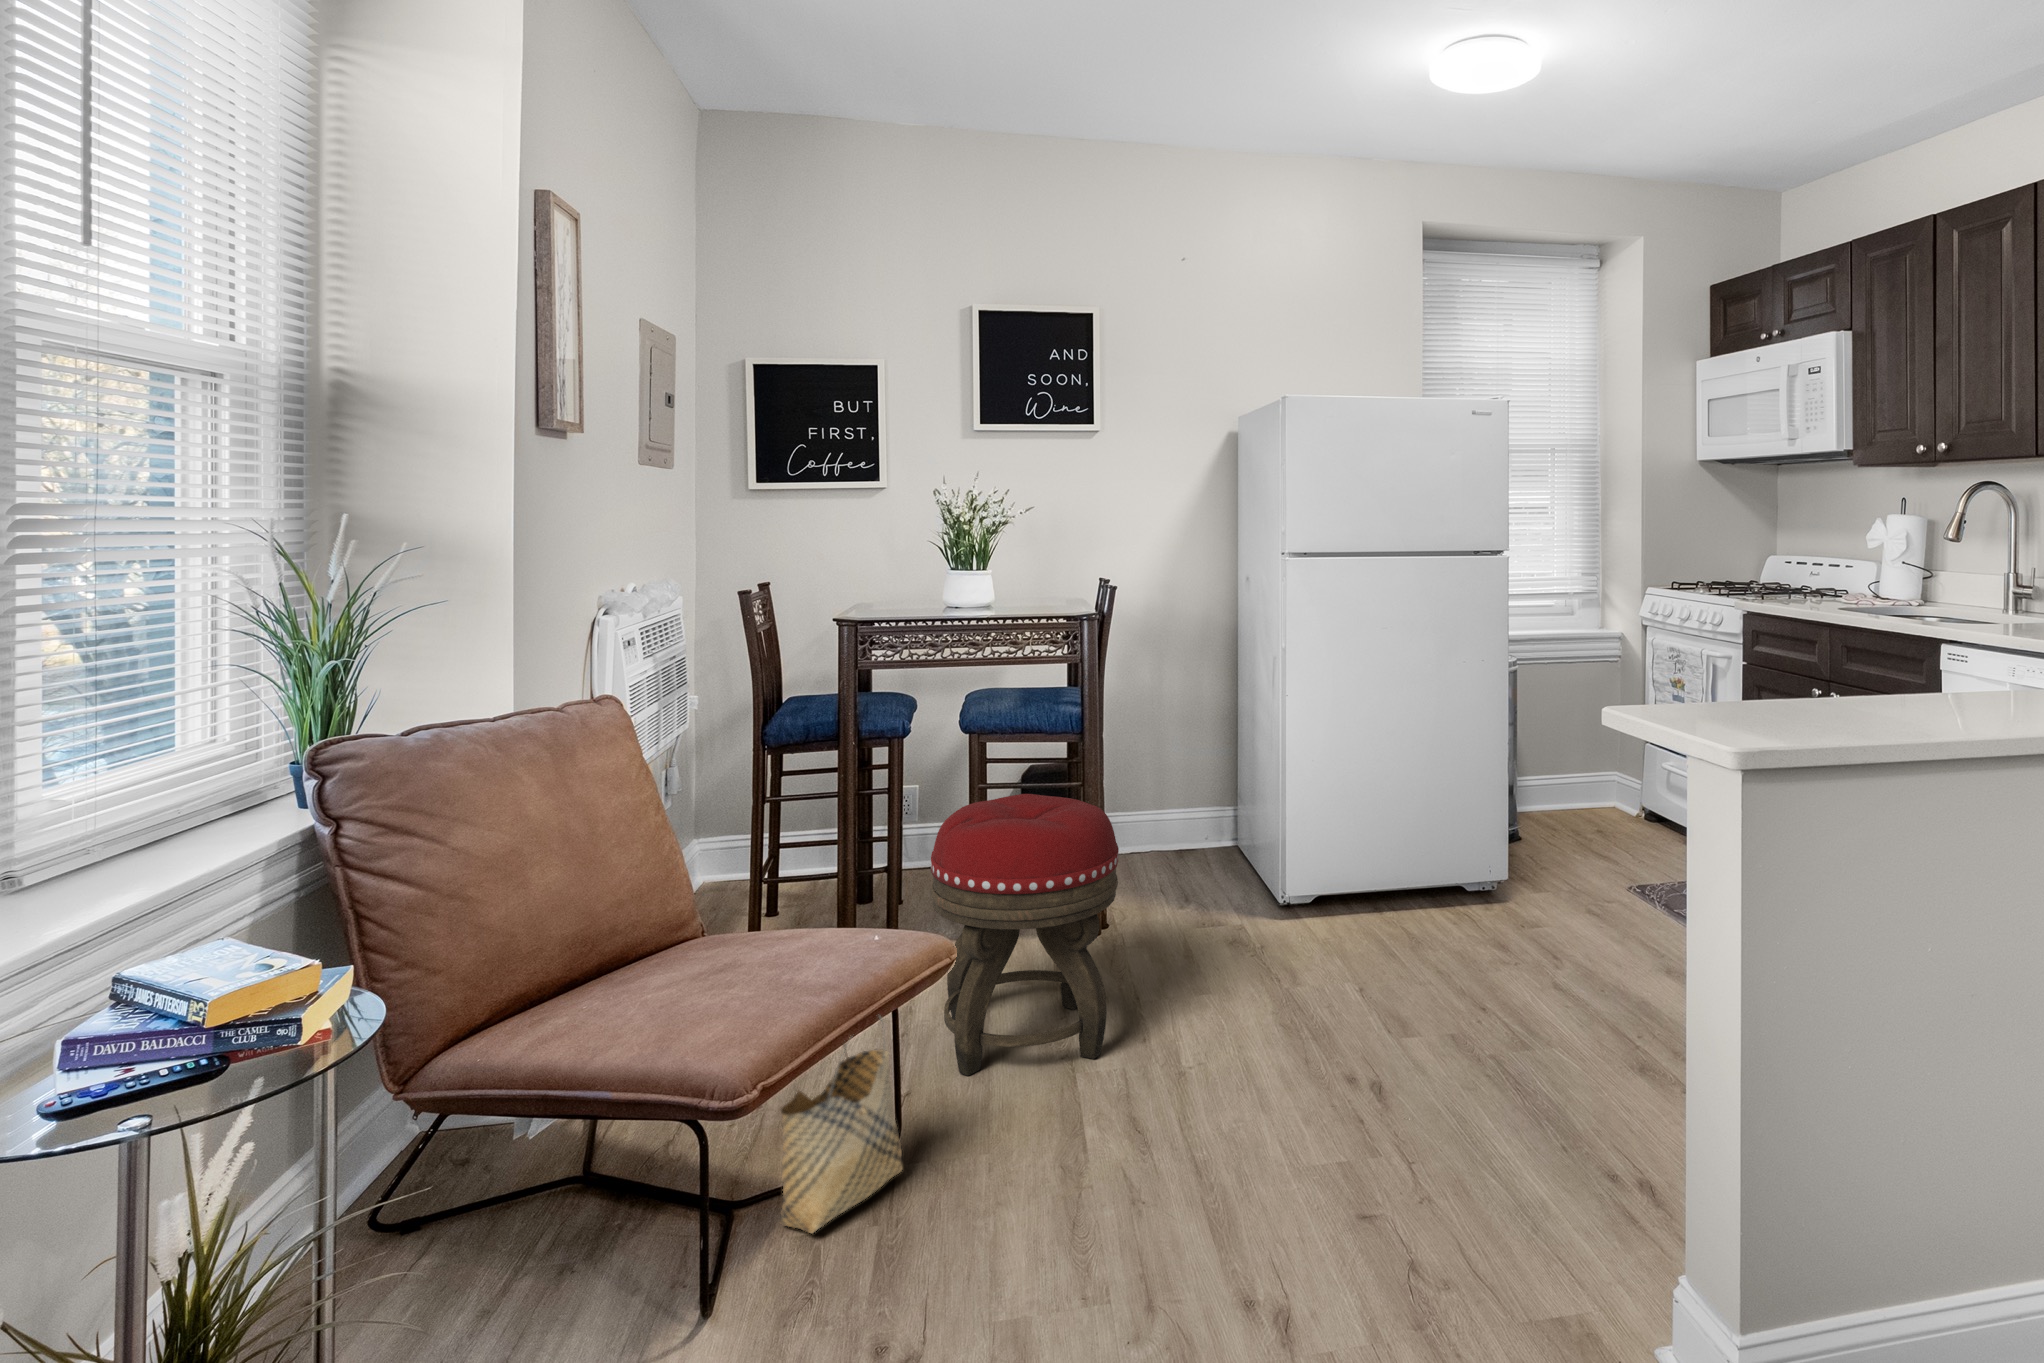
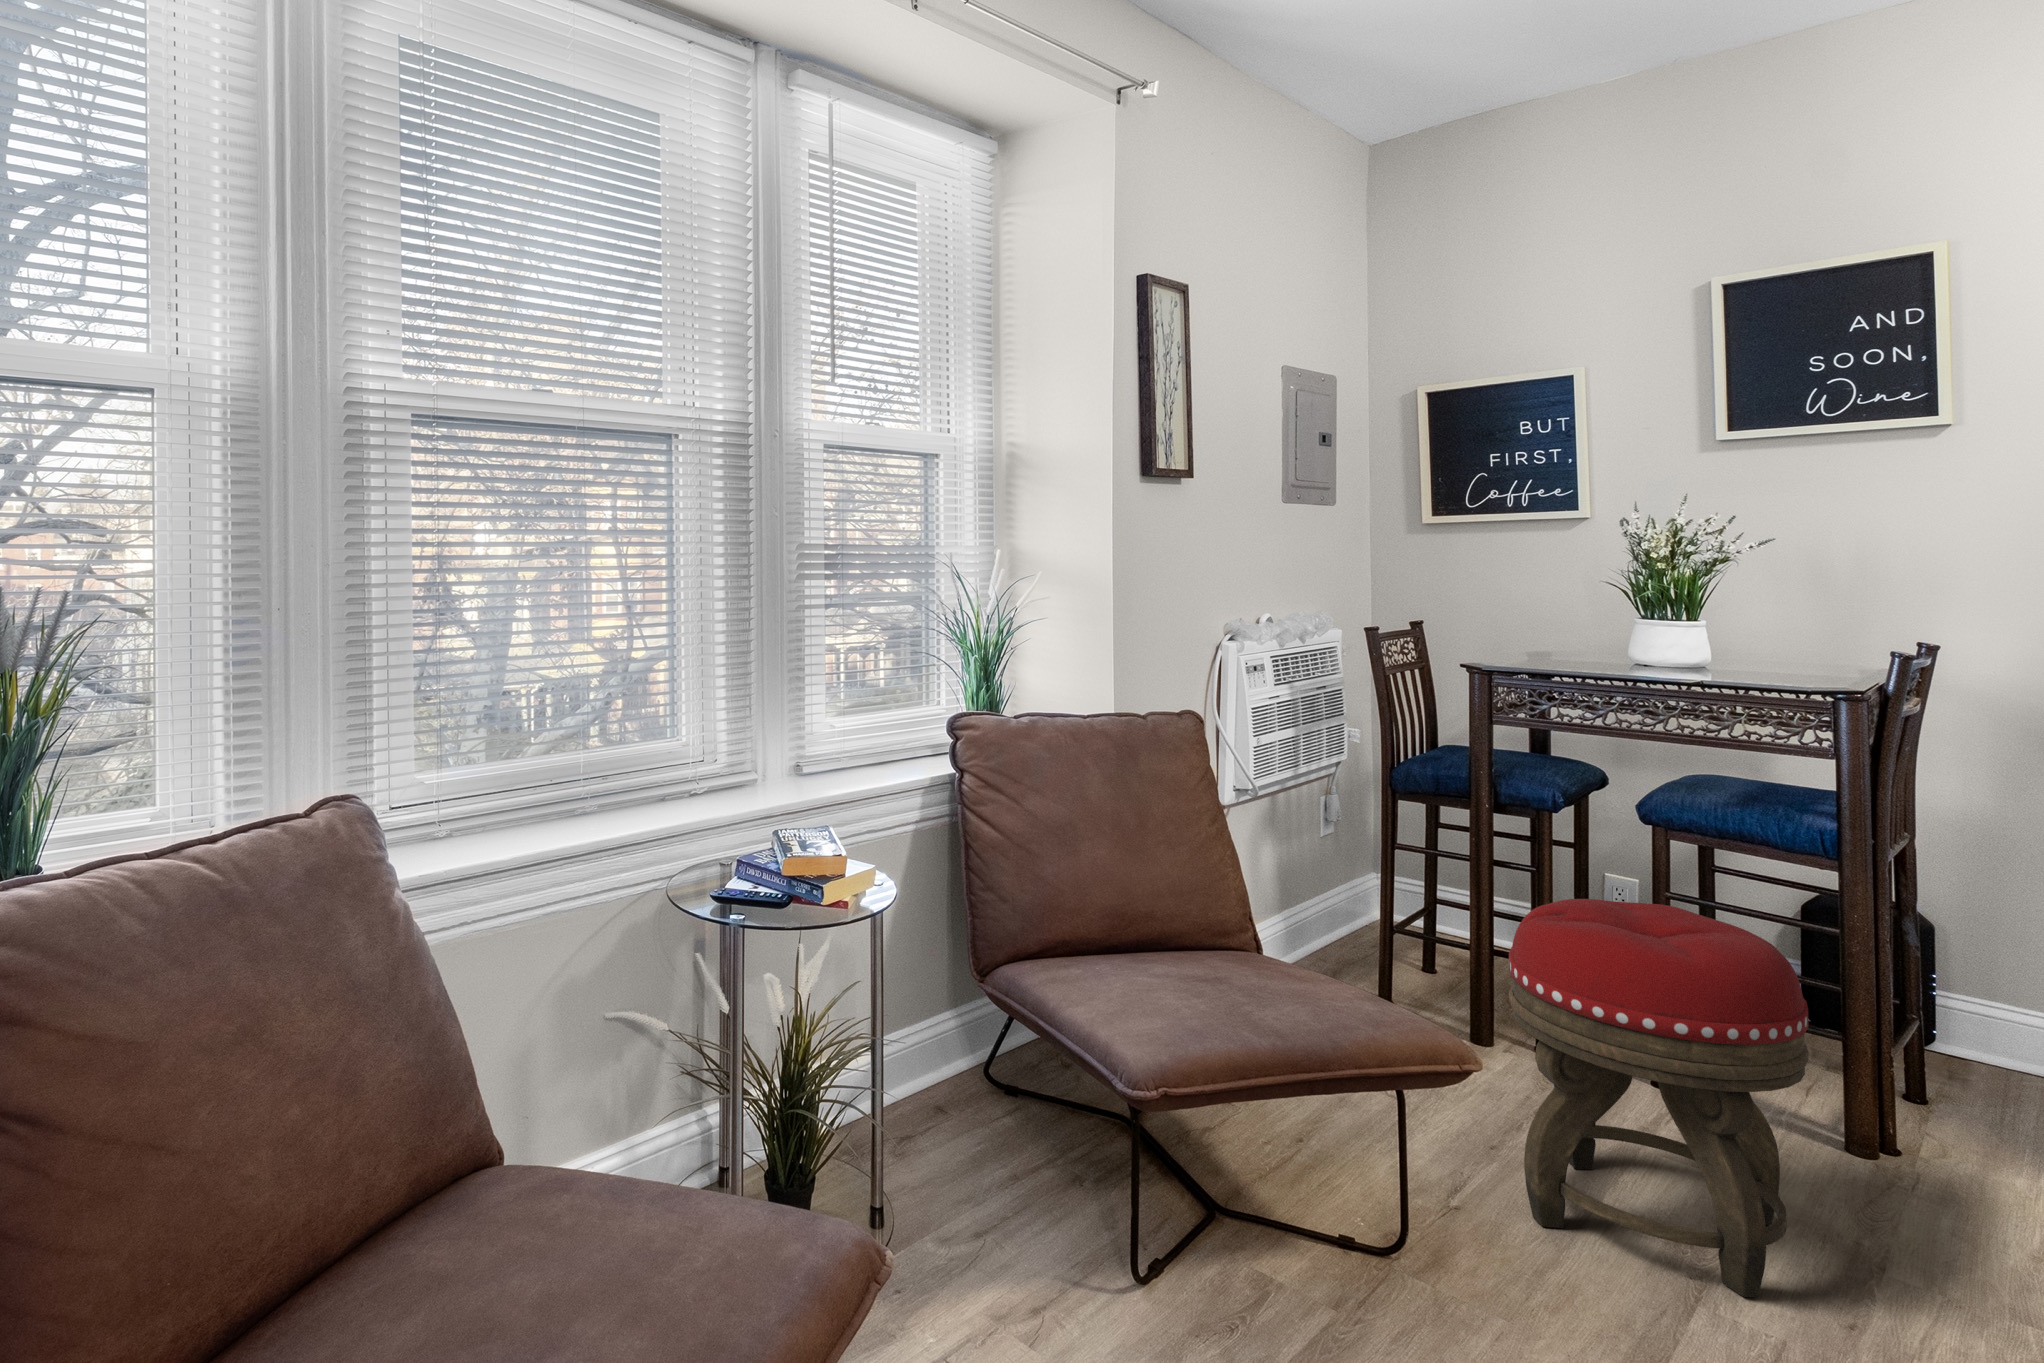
woven basket: present [780,1015,902,1234] -> none [1242,1045,1394,1277]

